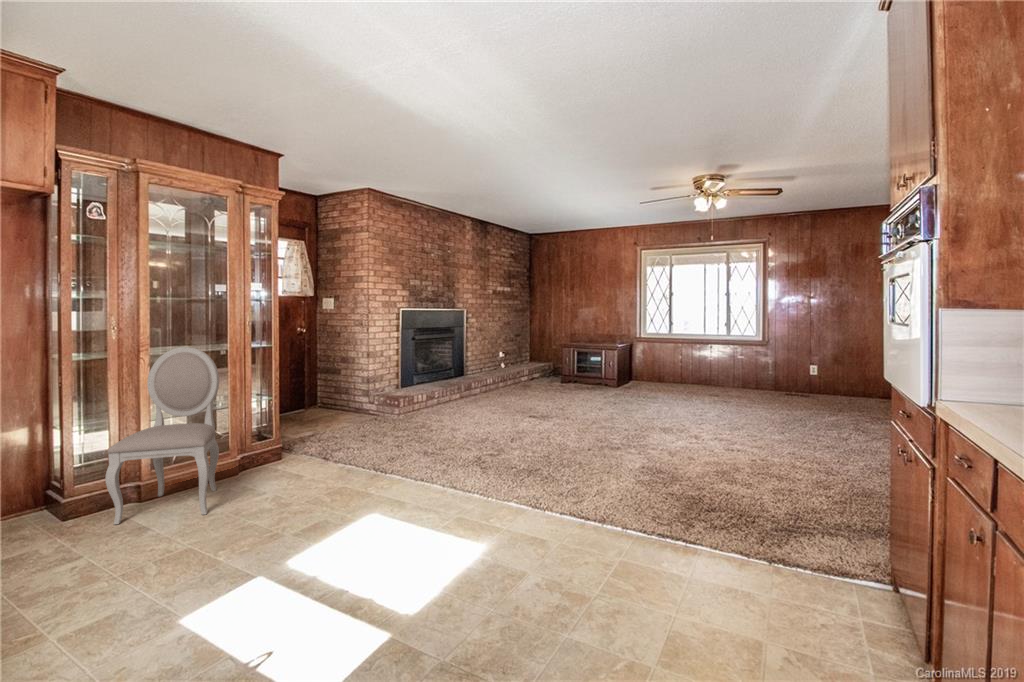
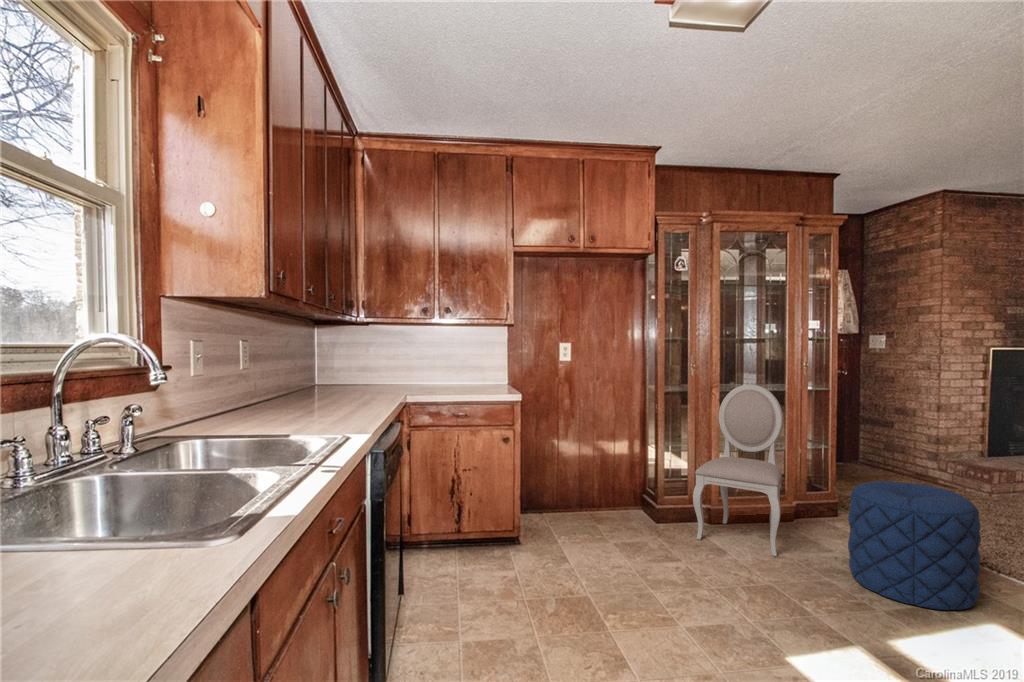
pouf: none [269,418,362,519] -> present [848,481,981,610]

